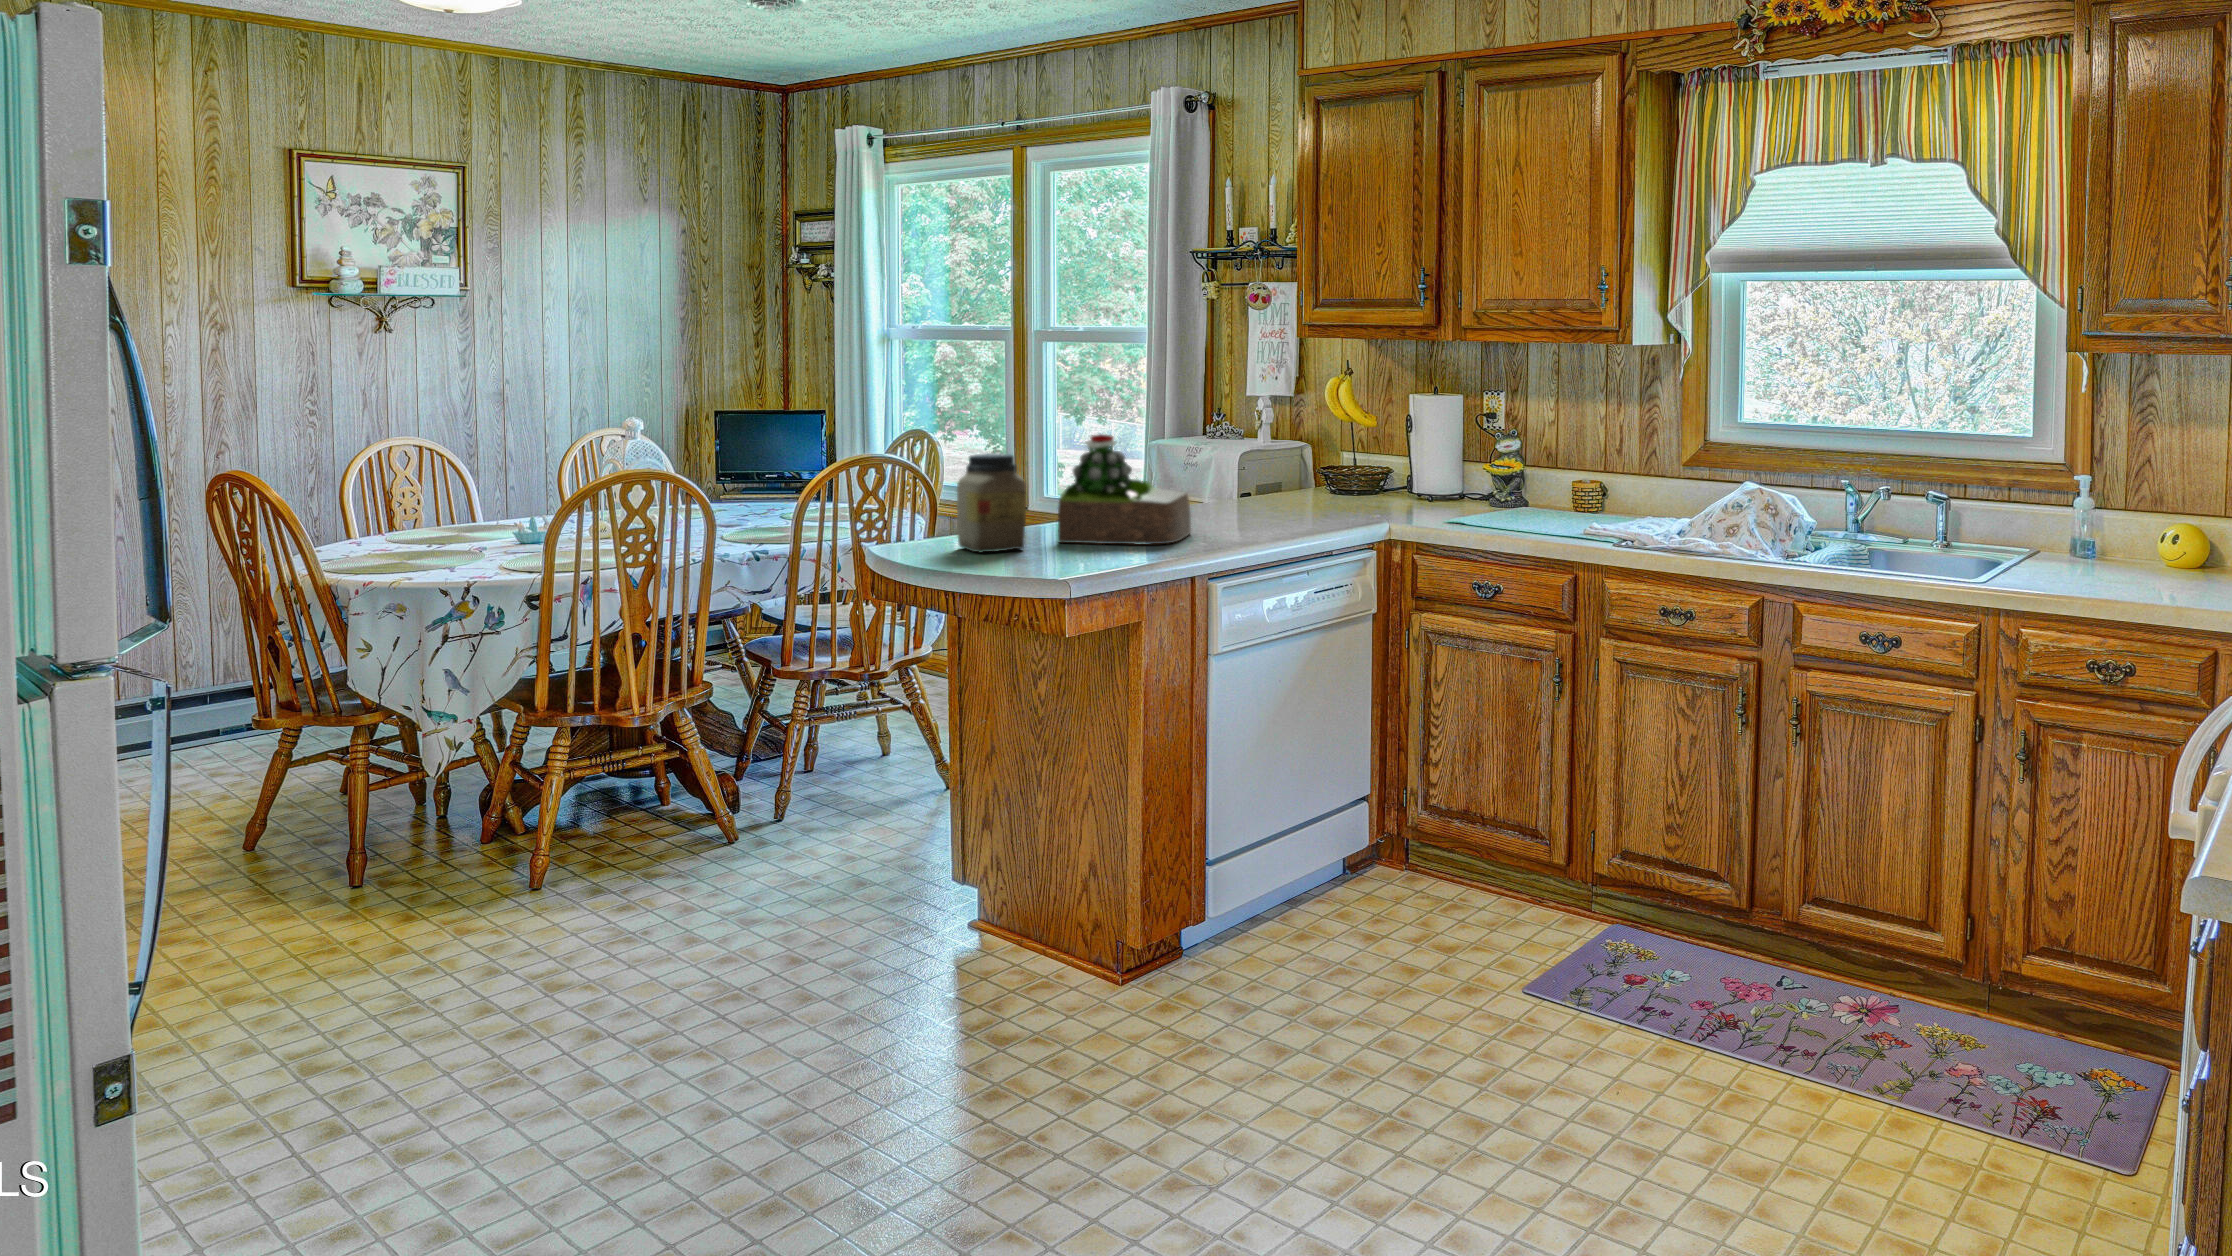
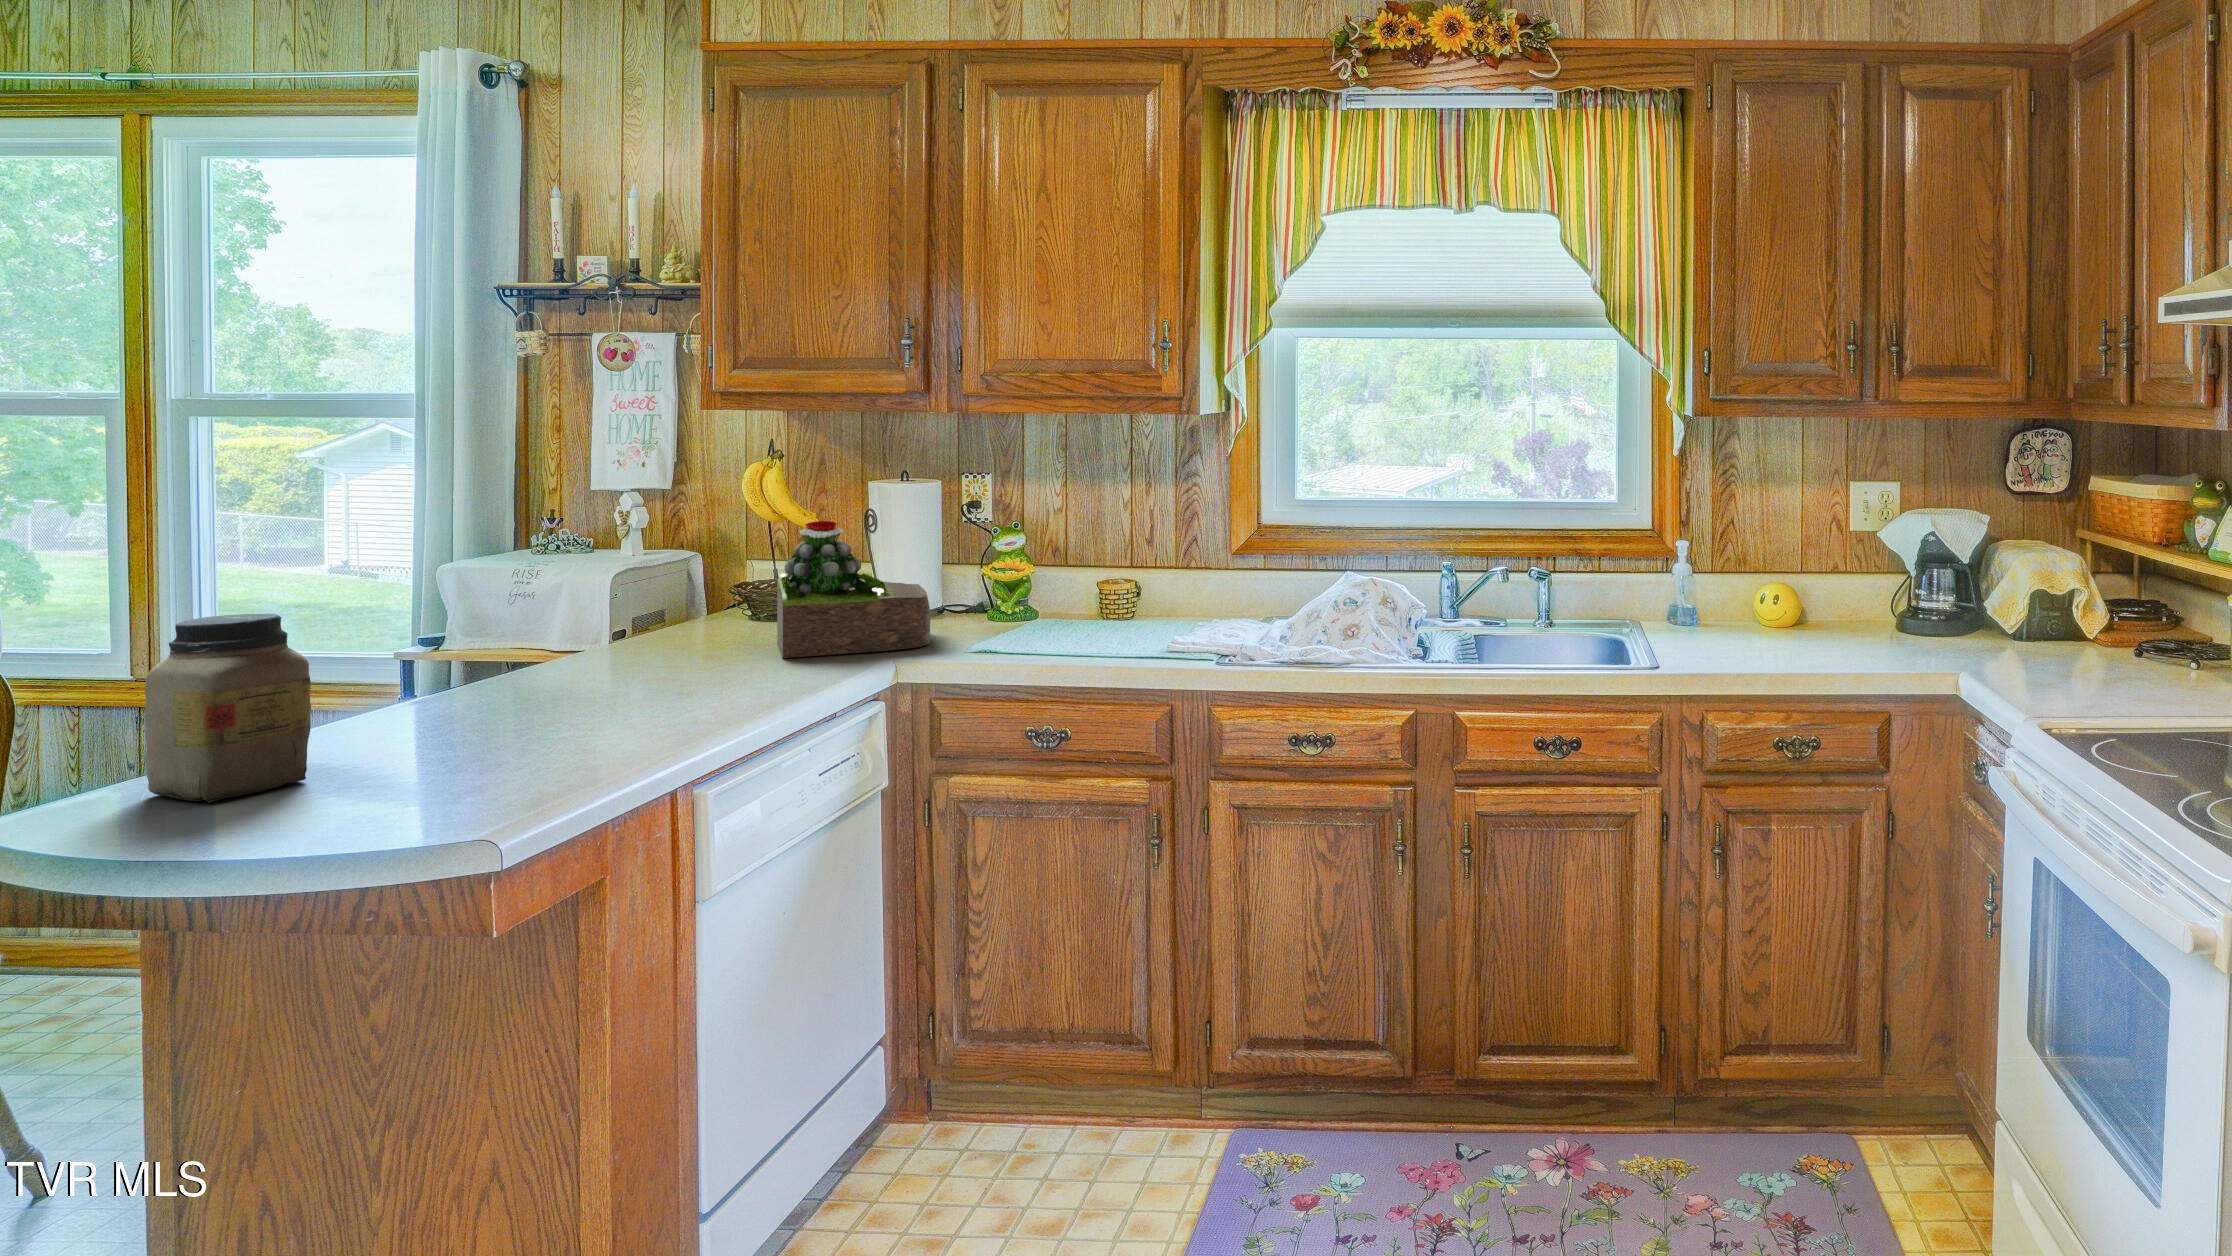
succulent plant: present [1058,434,1191,544] -> present [777,521,930,658]

